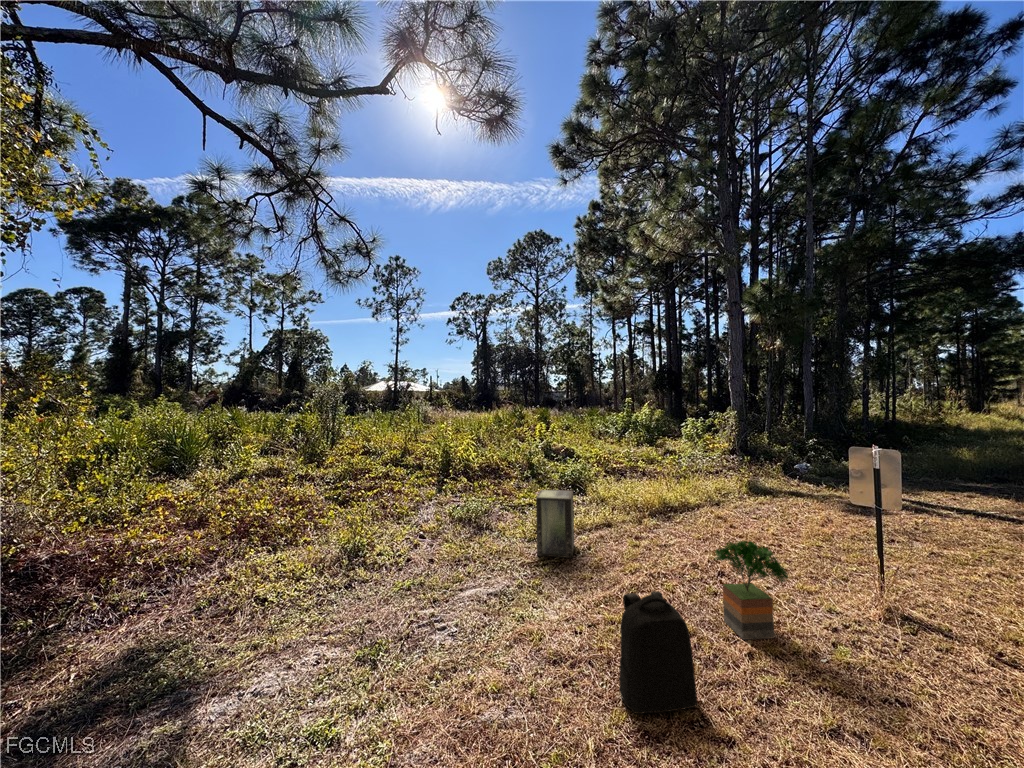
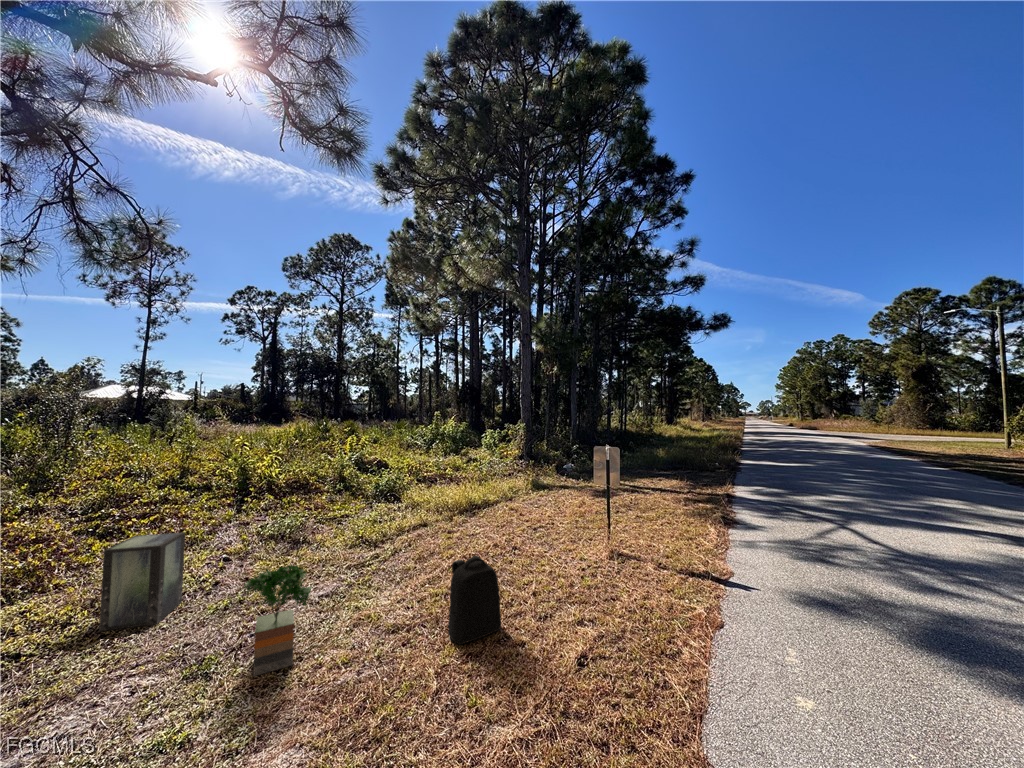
storage box: present [536,490,574,558] -> present [99,532,185,631]
potted tree: present [715,541,789,640] -> present [245,565,312,676]

